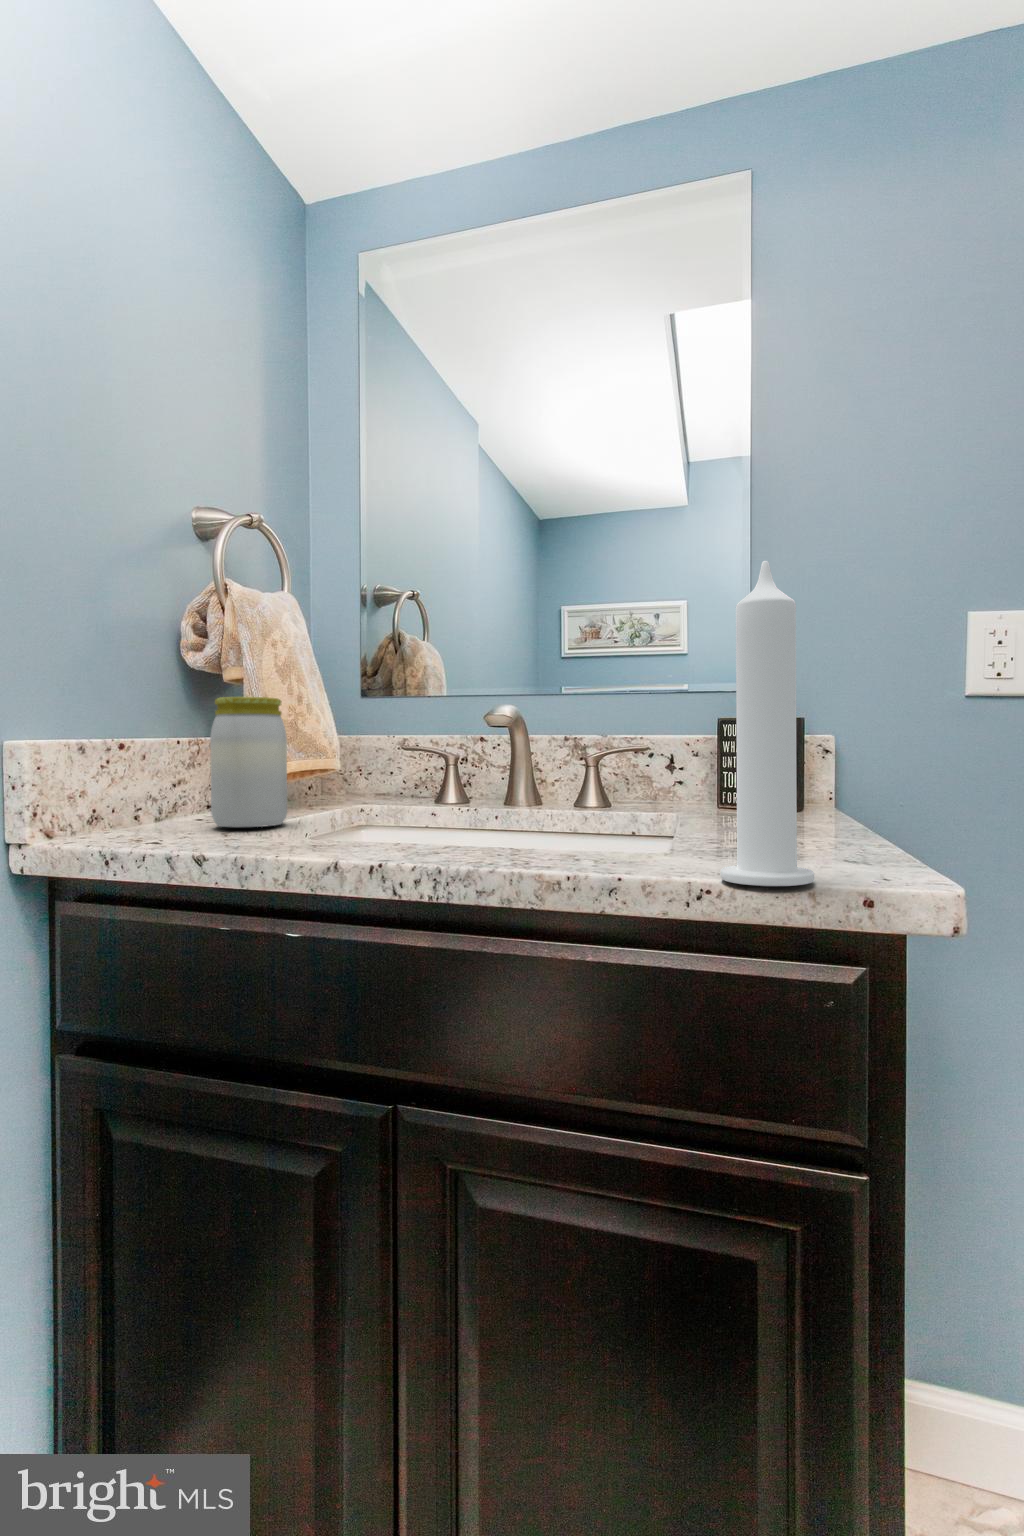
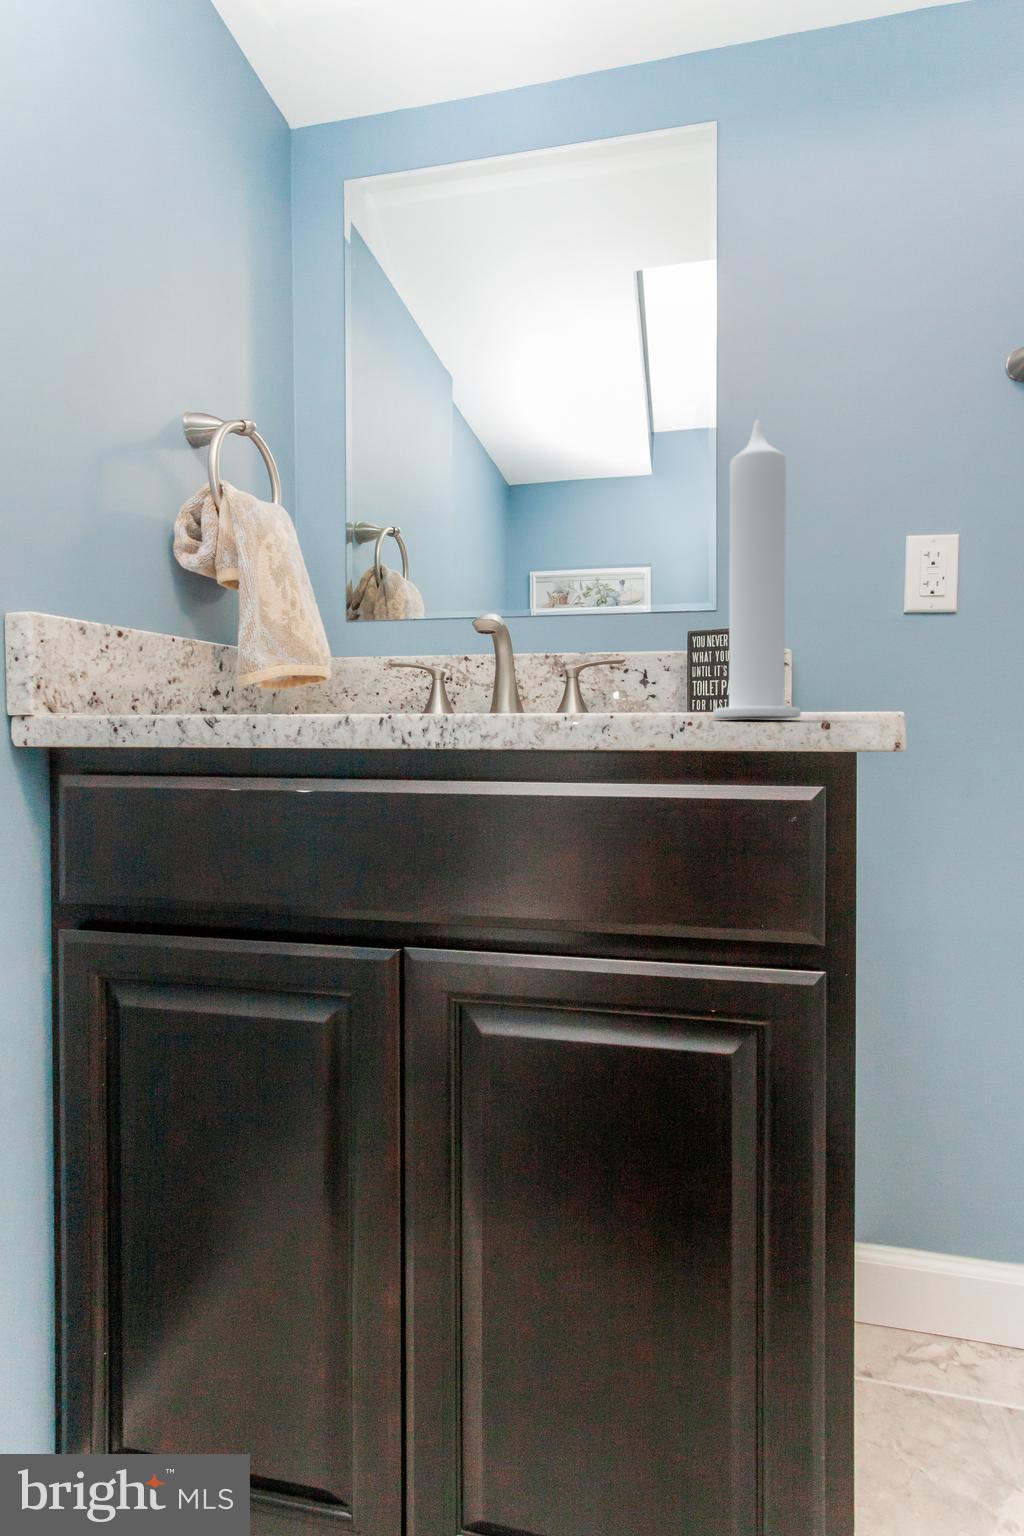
jar: present [210,697,287,827] -> none [210,585,284,714]

